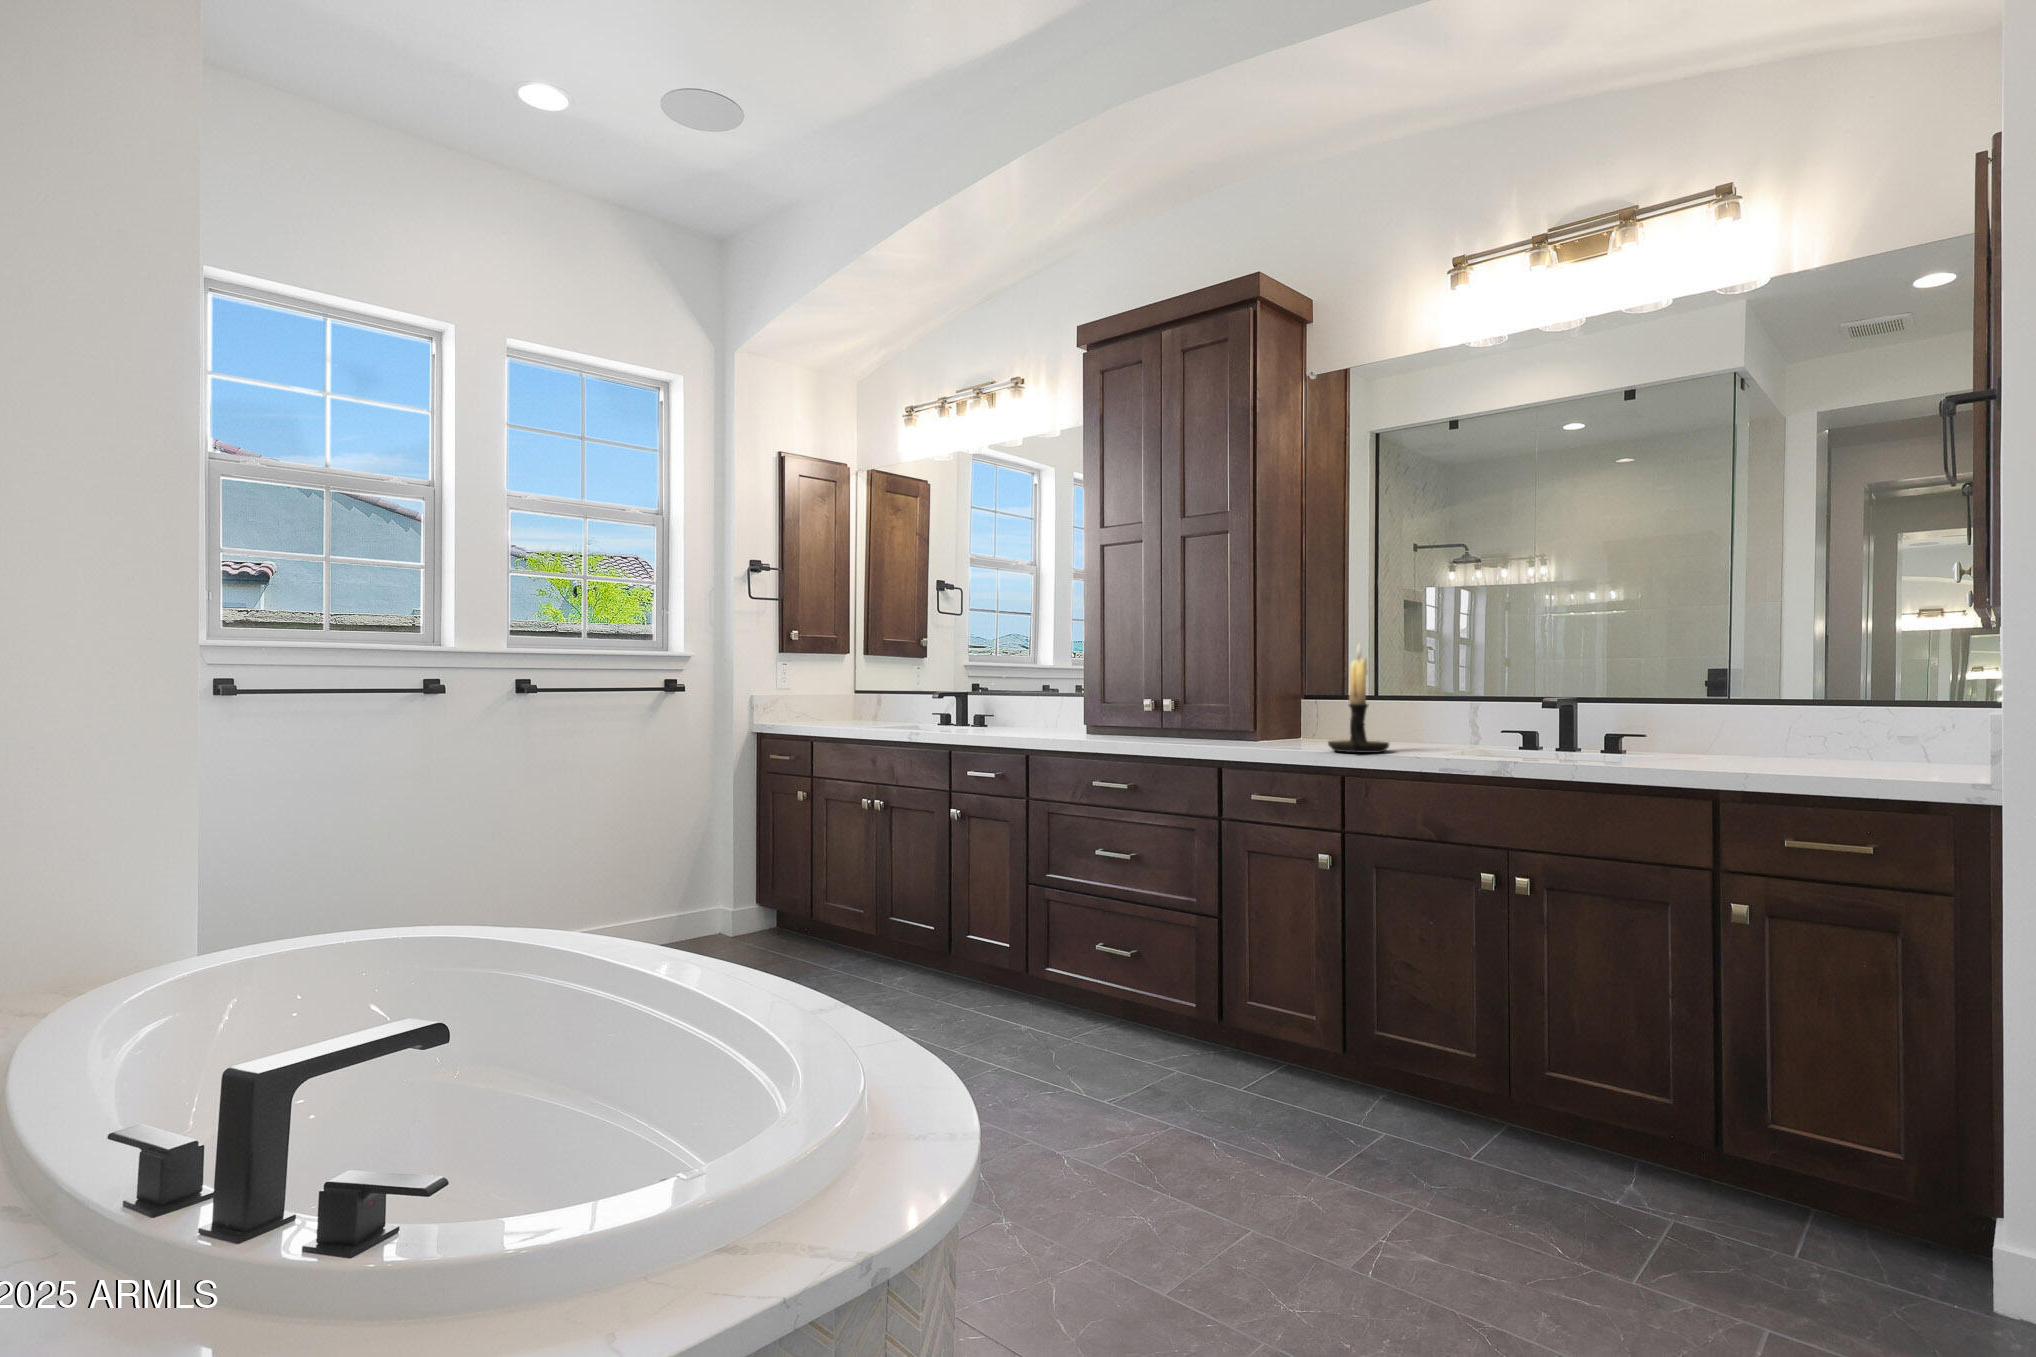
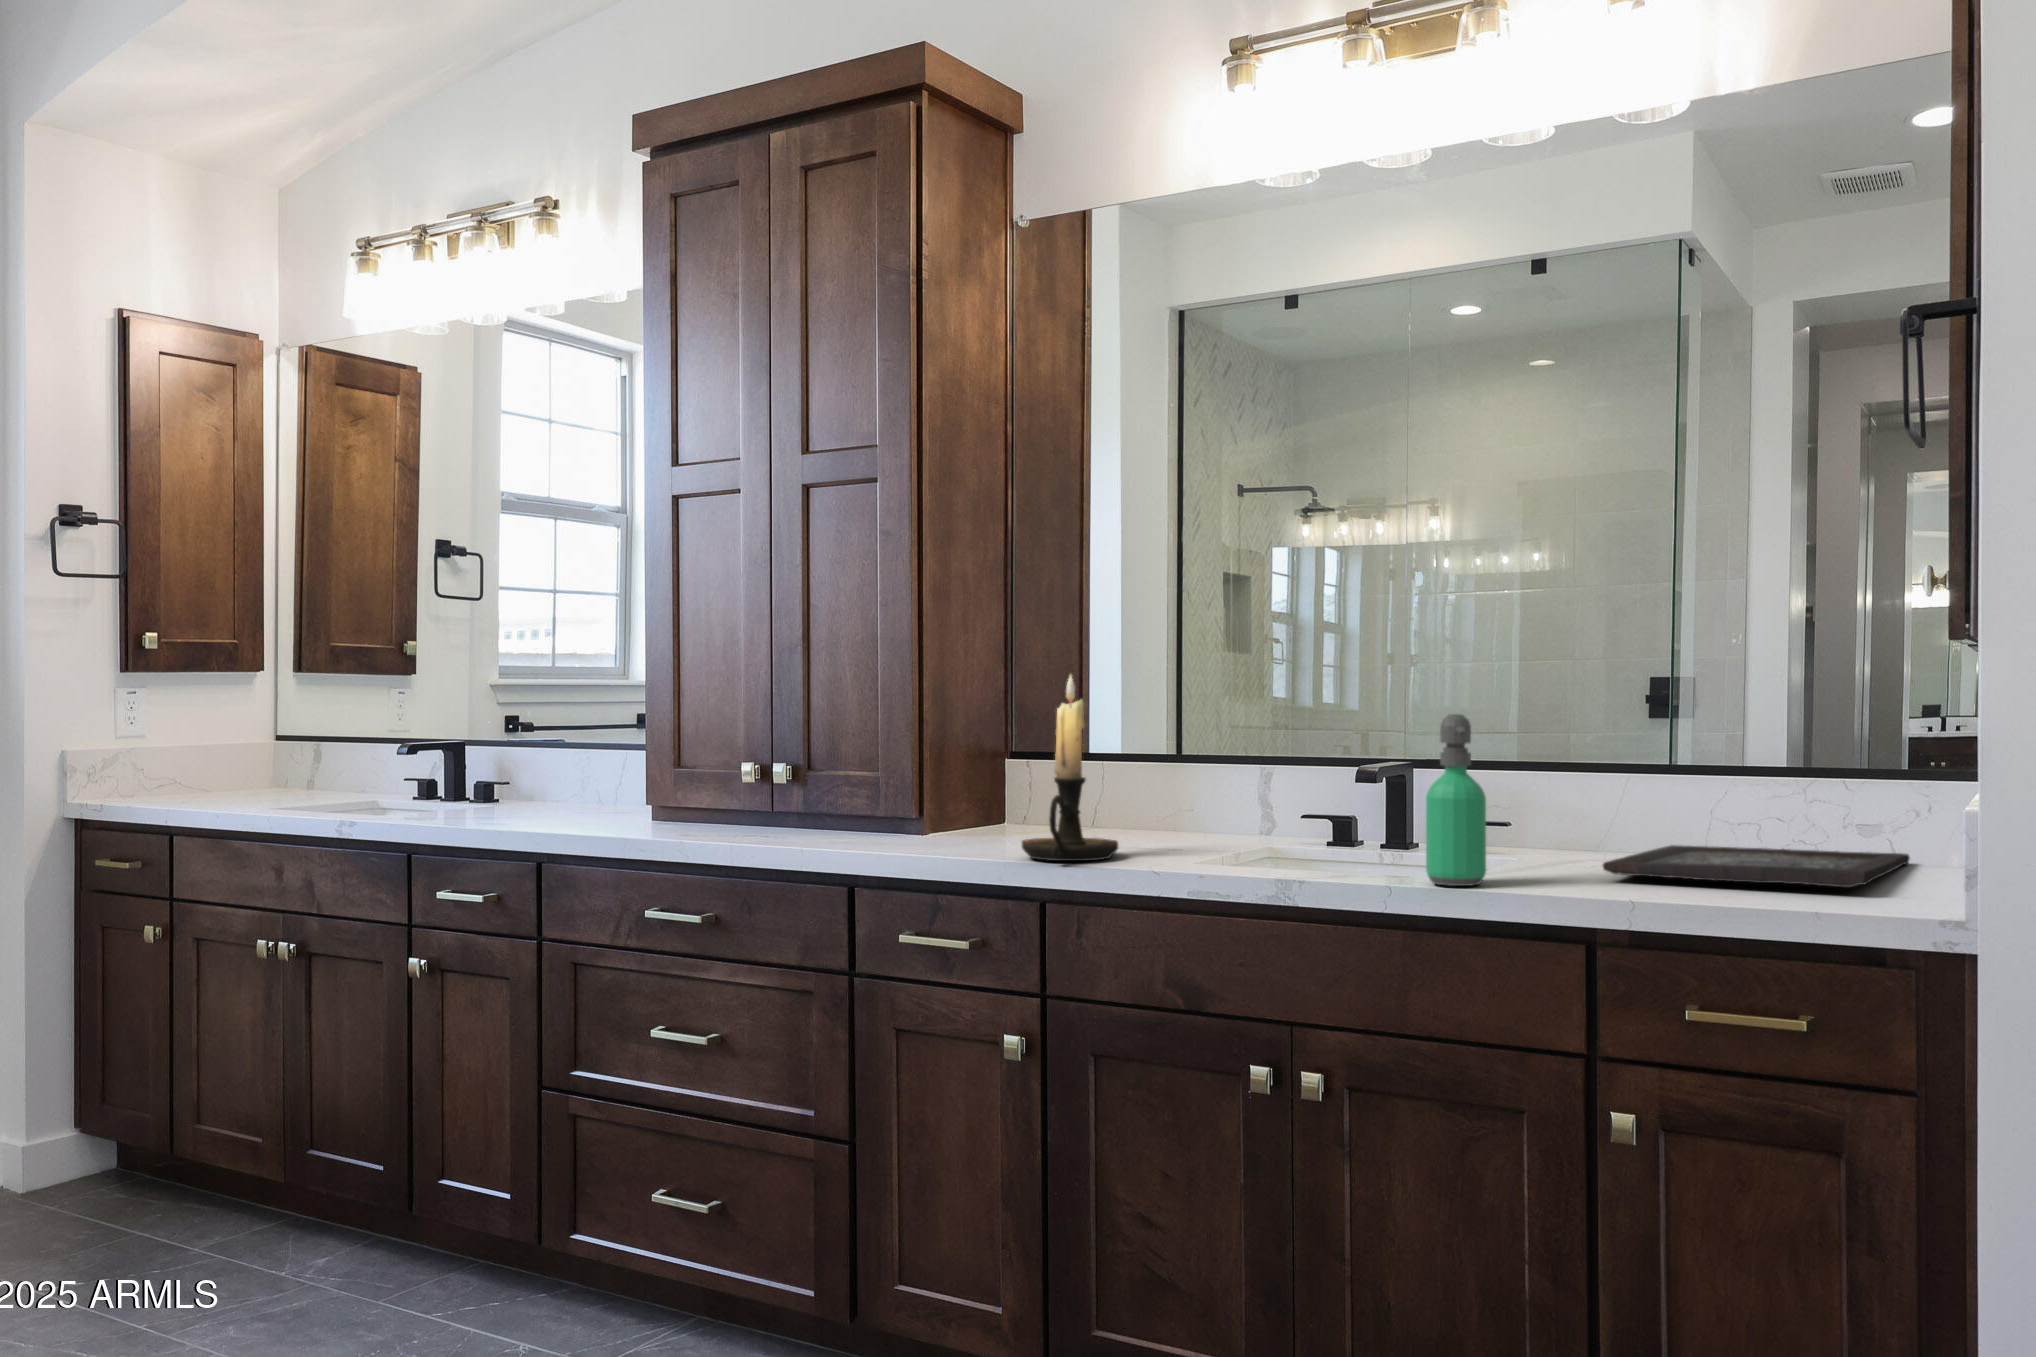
soap dispenser: none [1601,661,1642,766] -> present [1426,714,1486,886]
tray: none [1722,748,1938,768] -> present [1603,845,1910,887]

